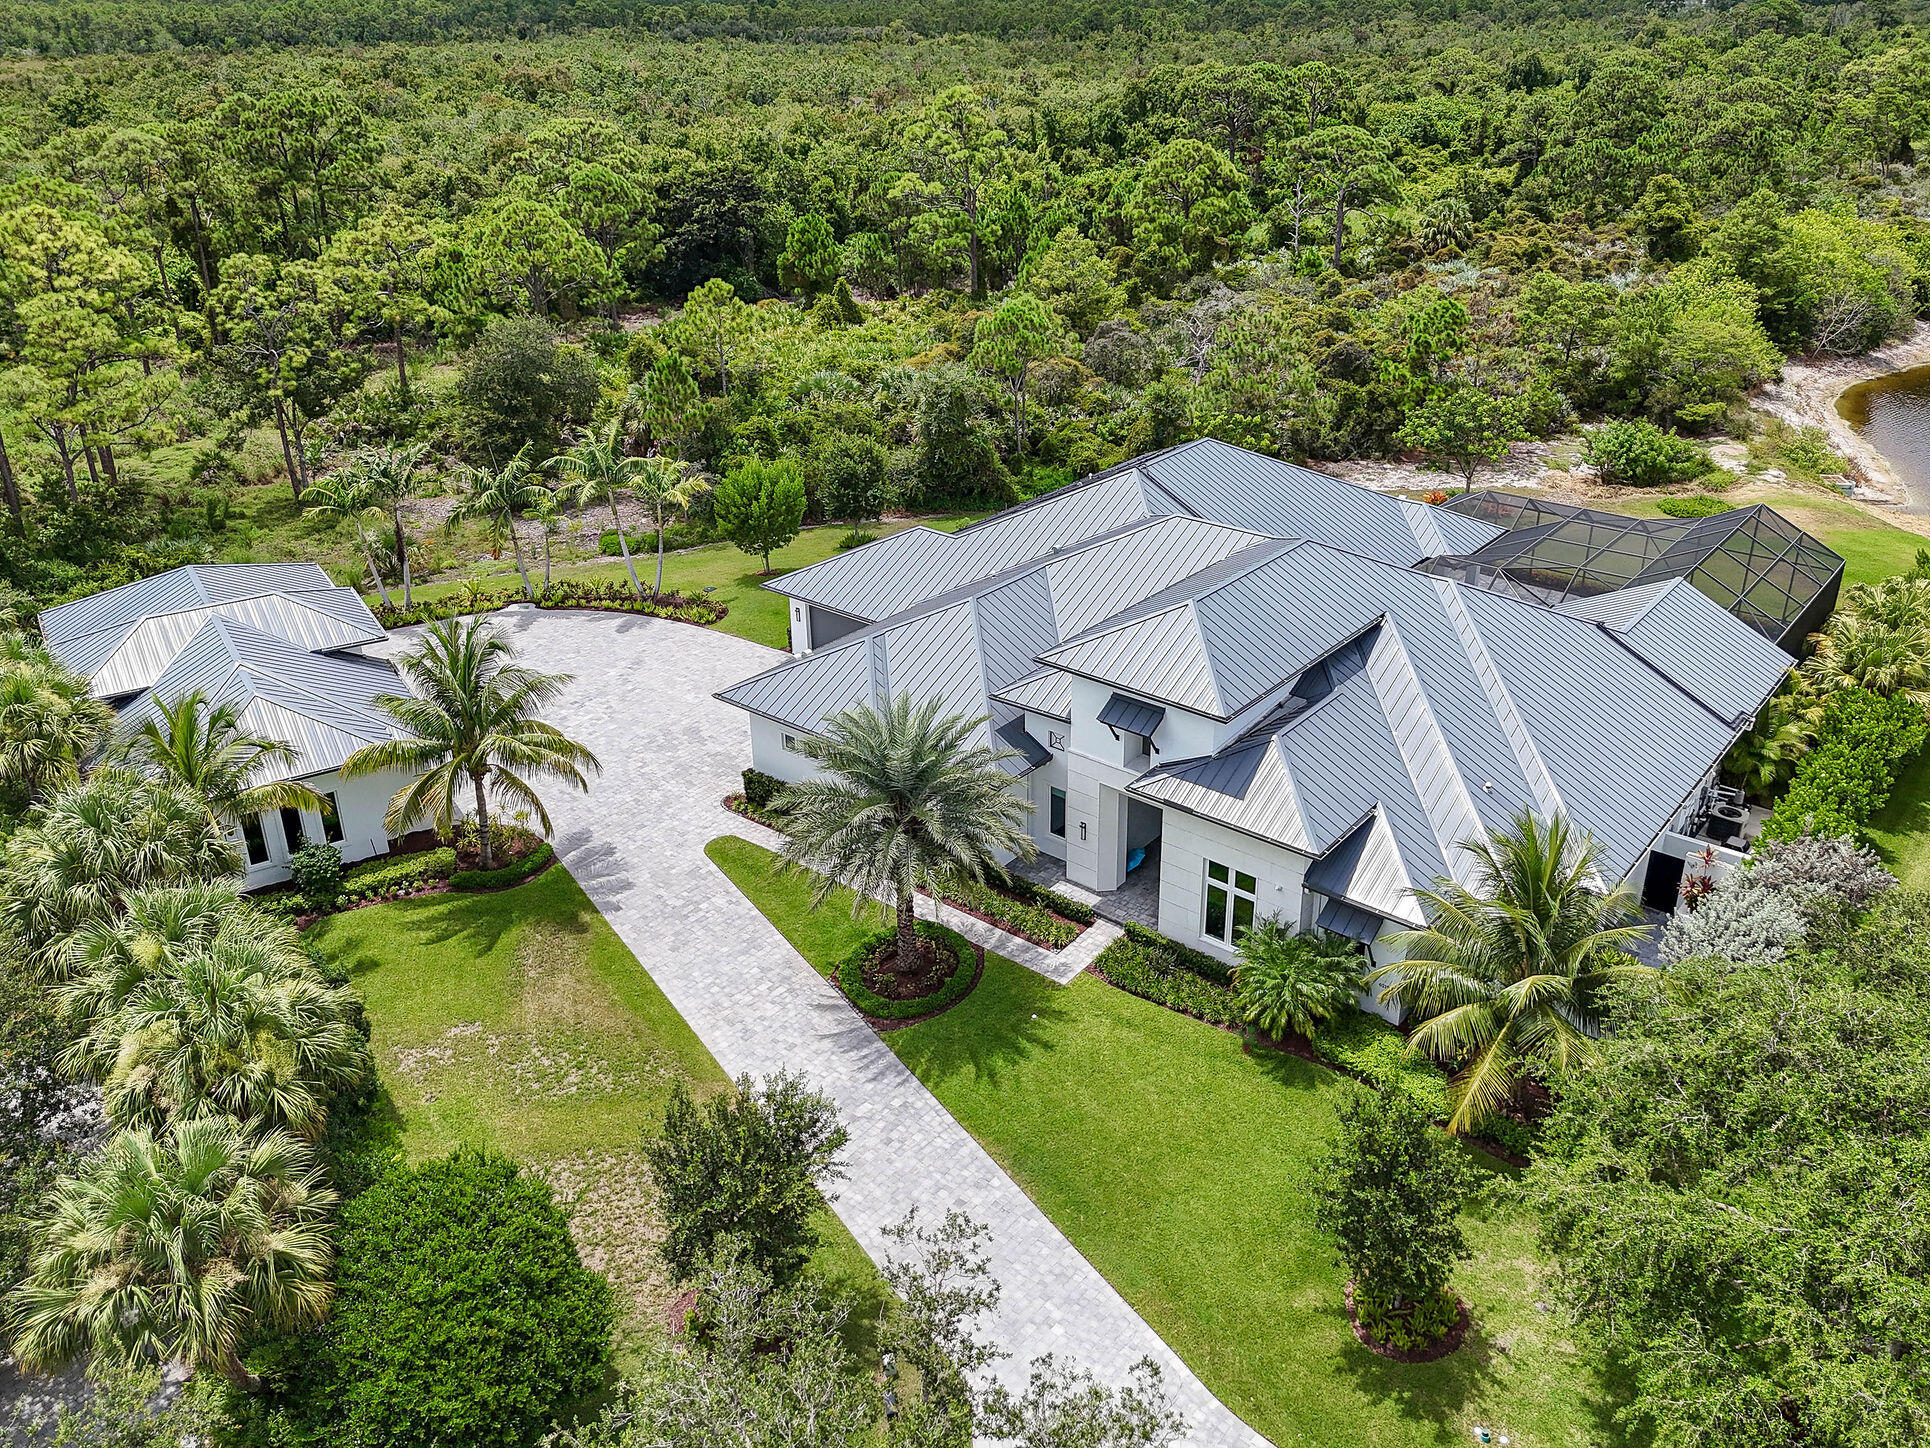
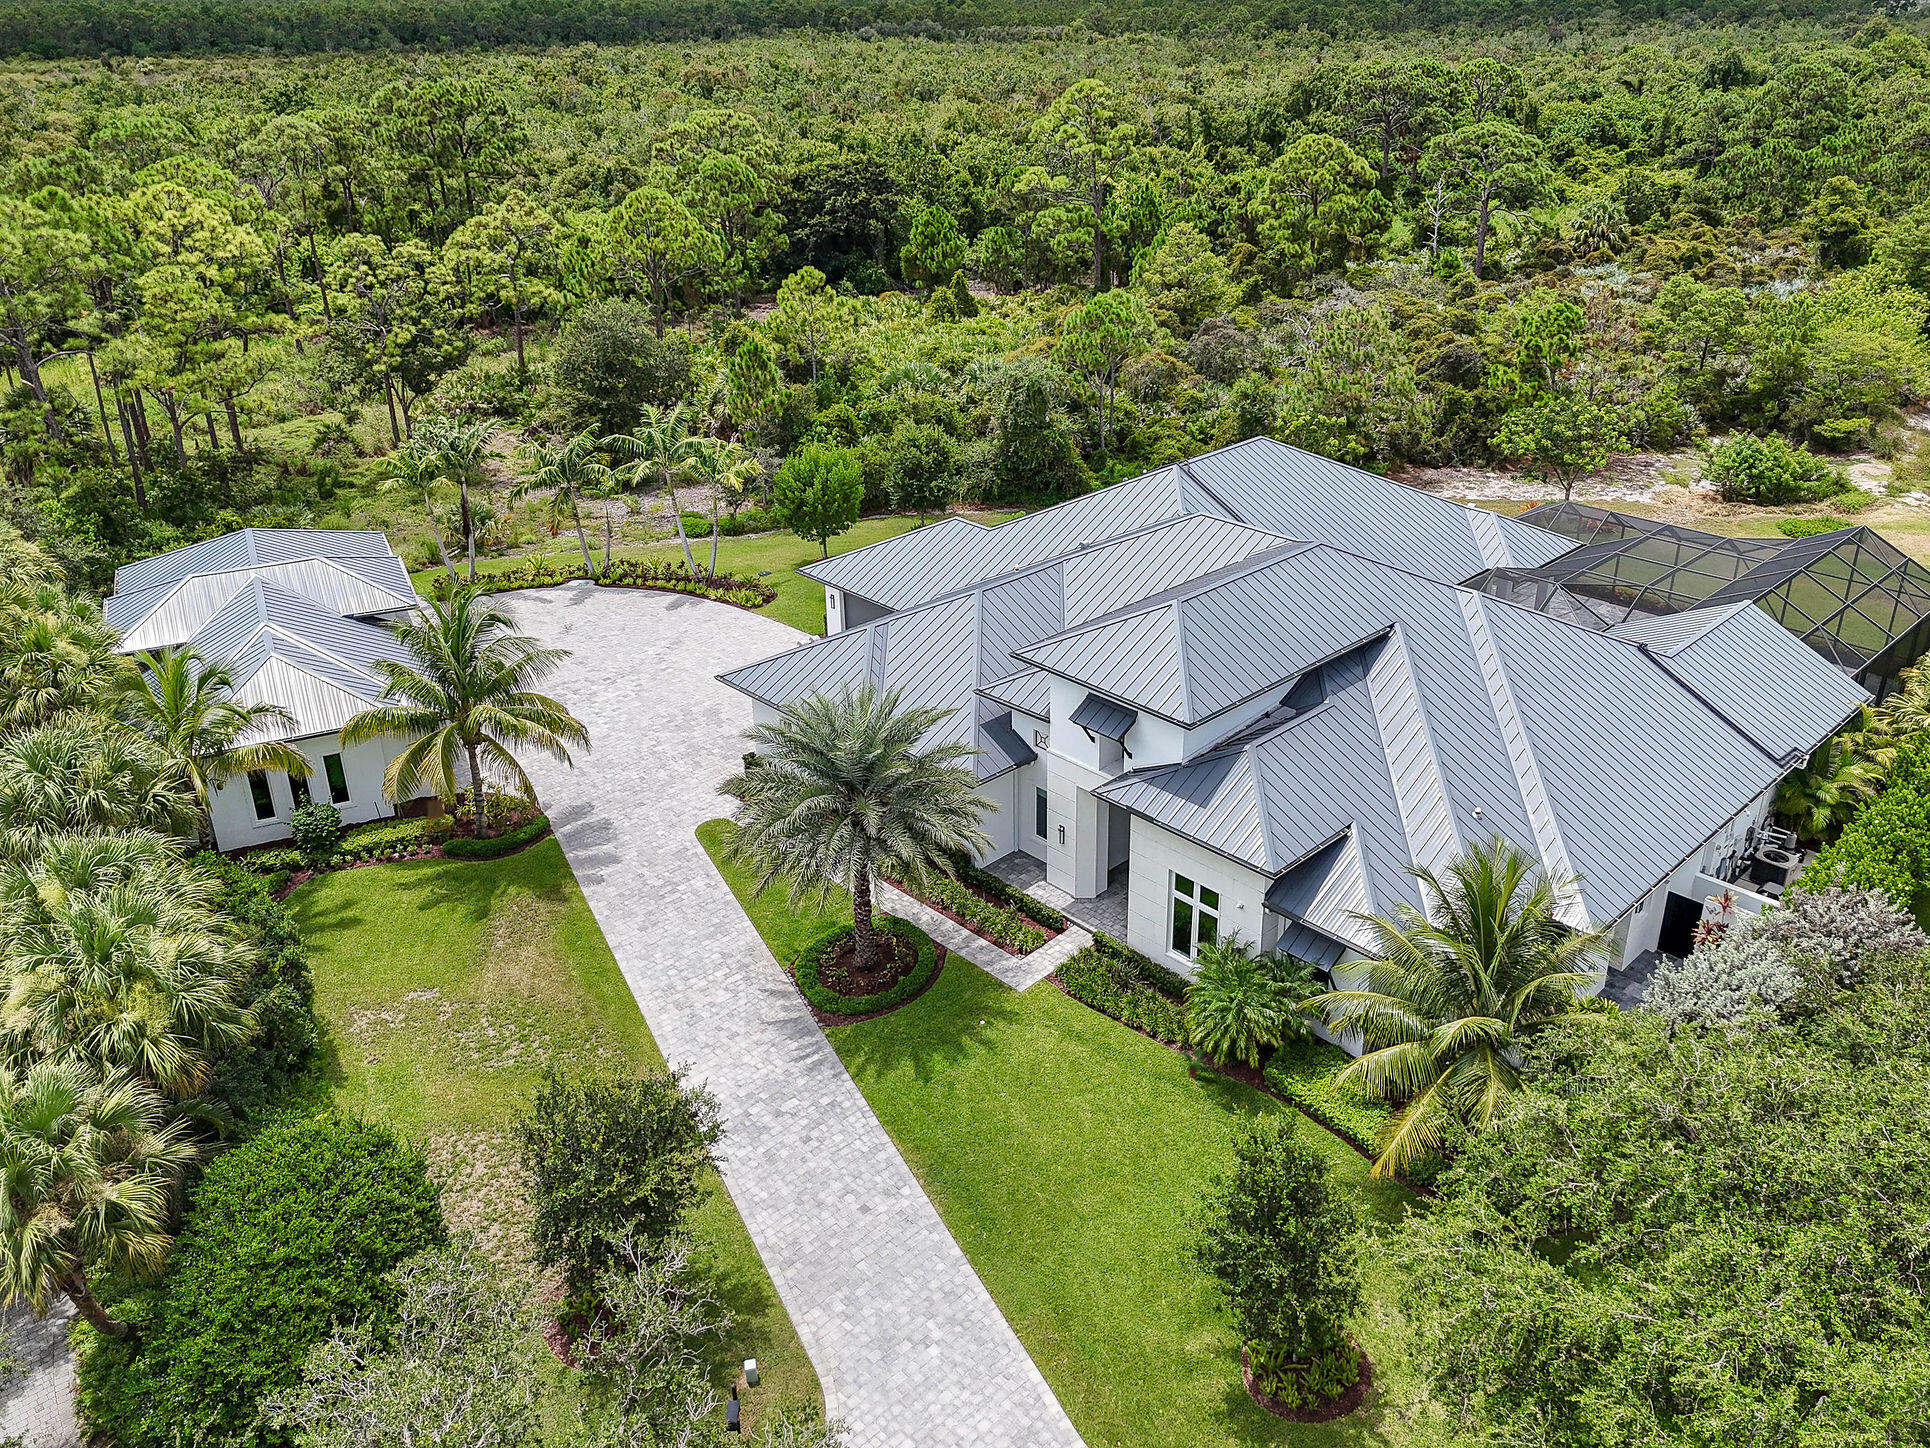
bench: none [425,821,454,871] -> present [426,799,450,834]

